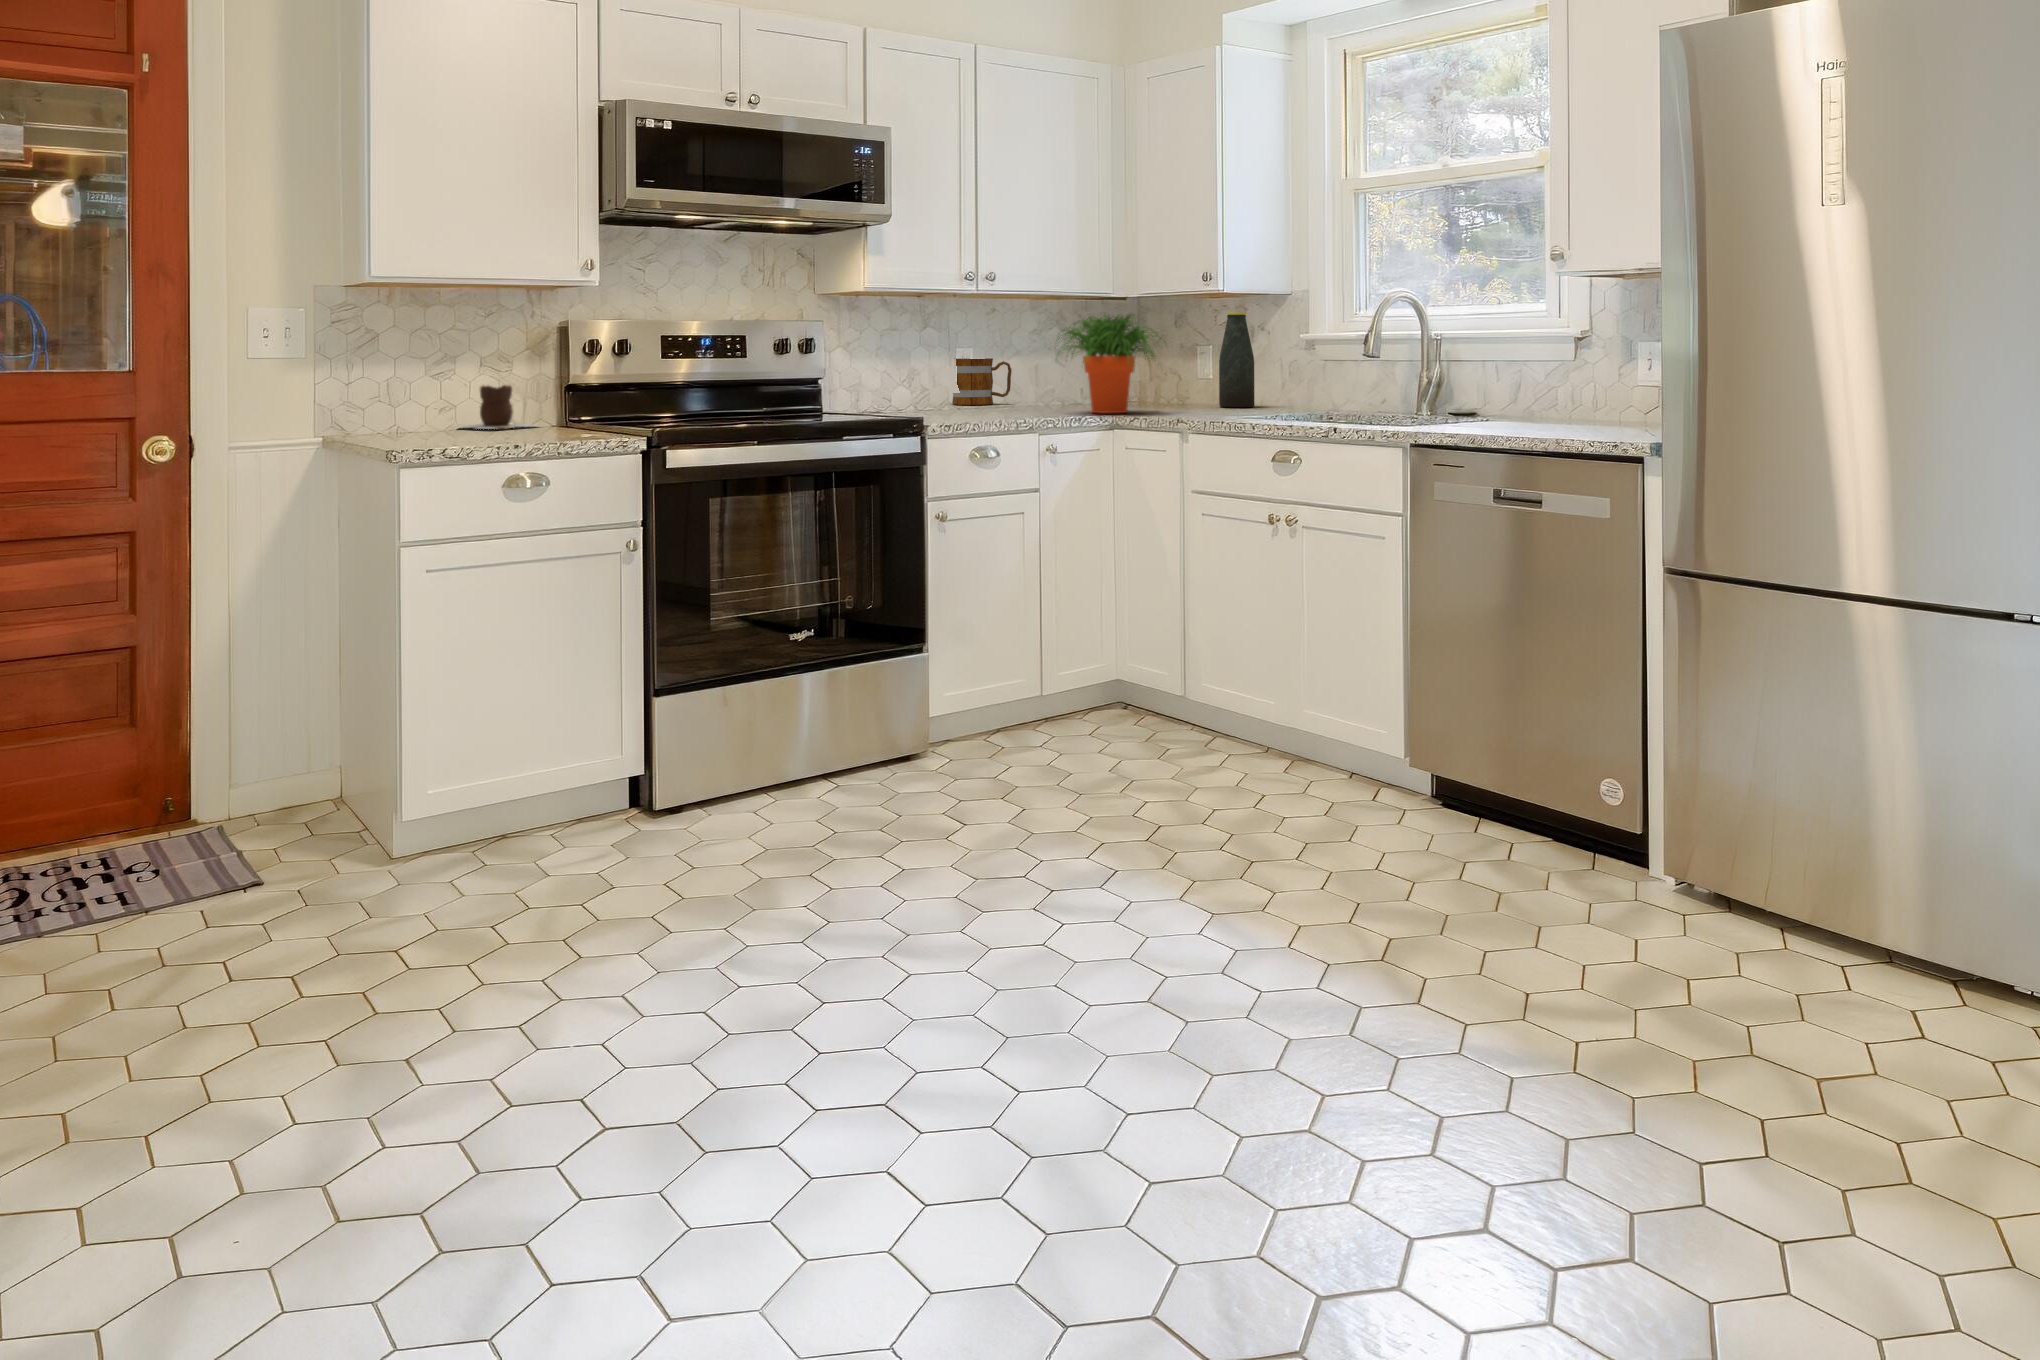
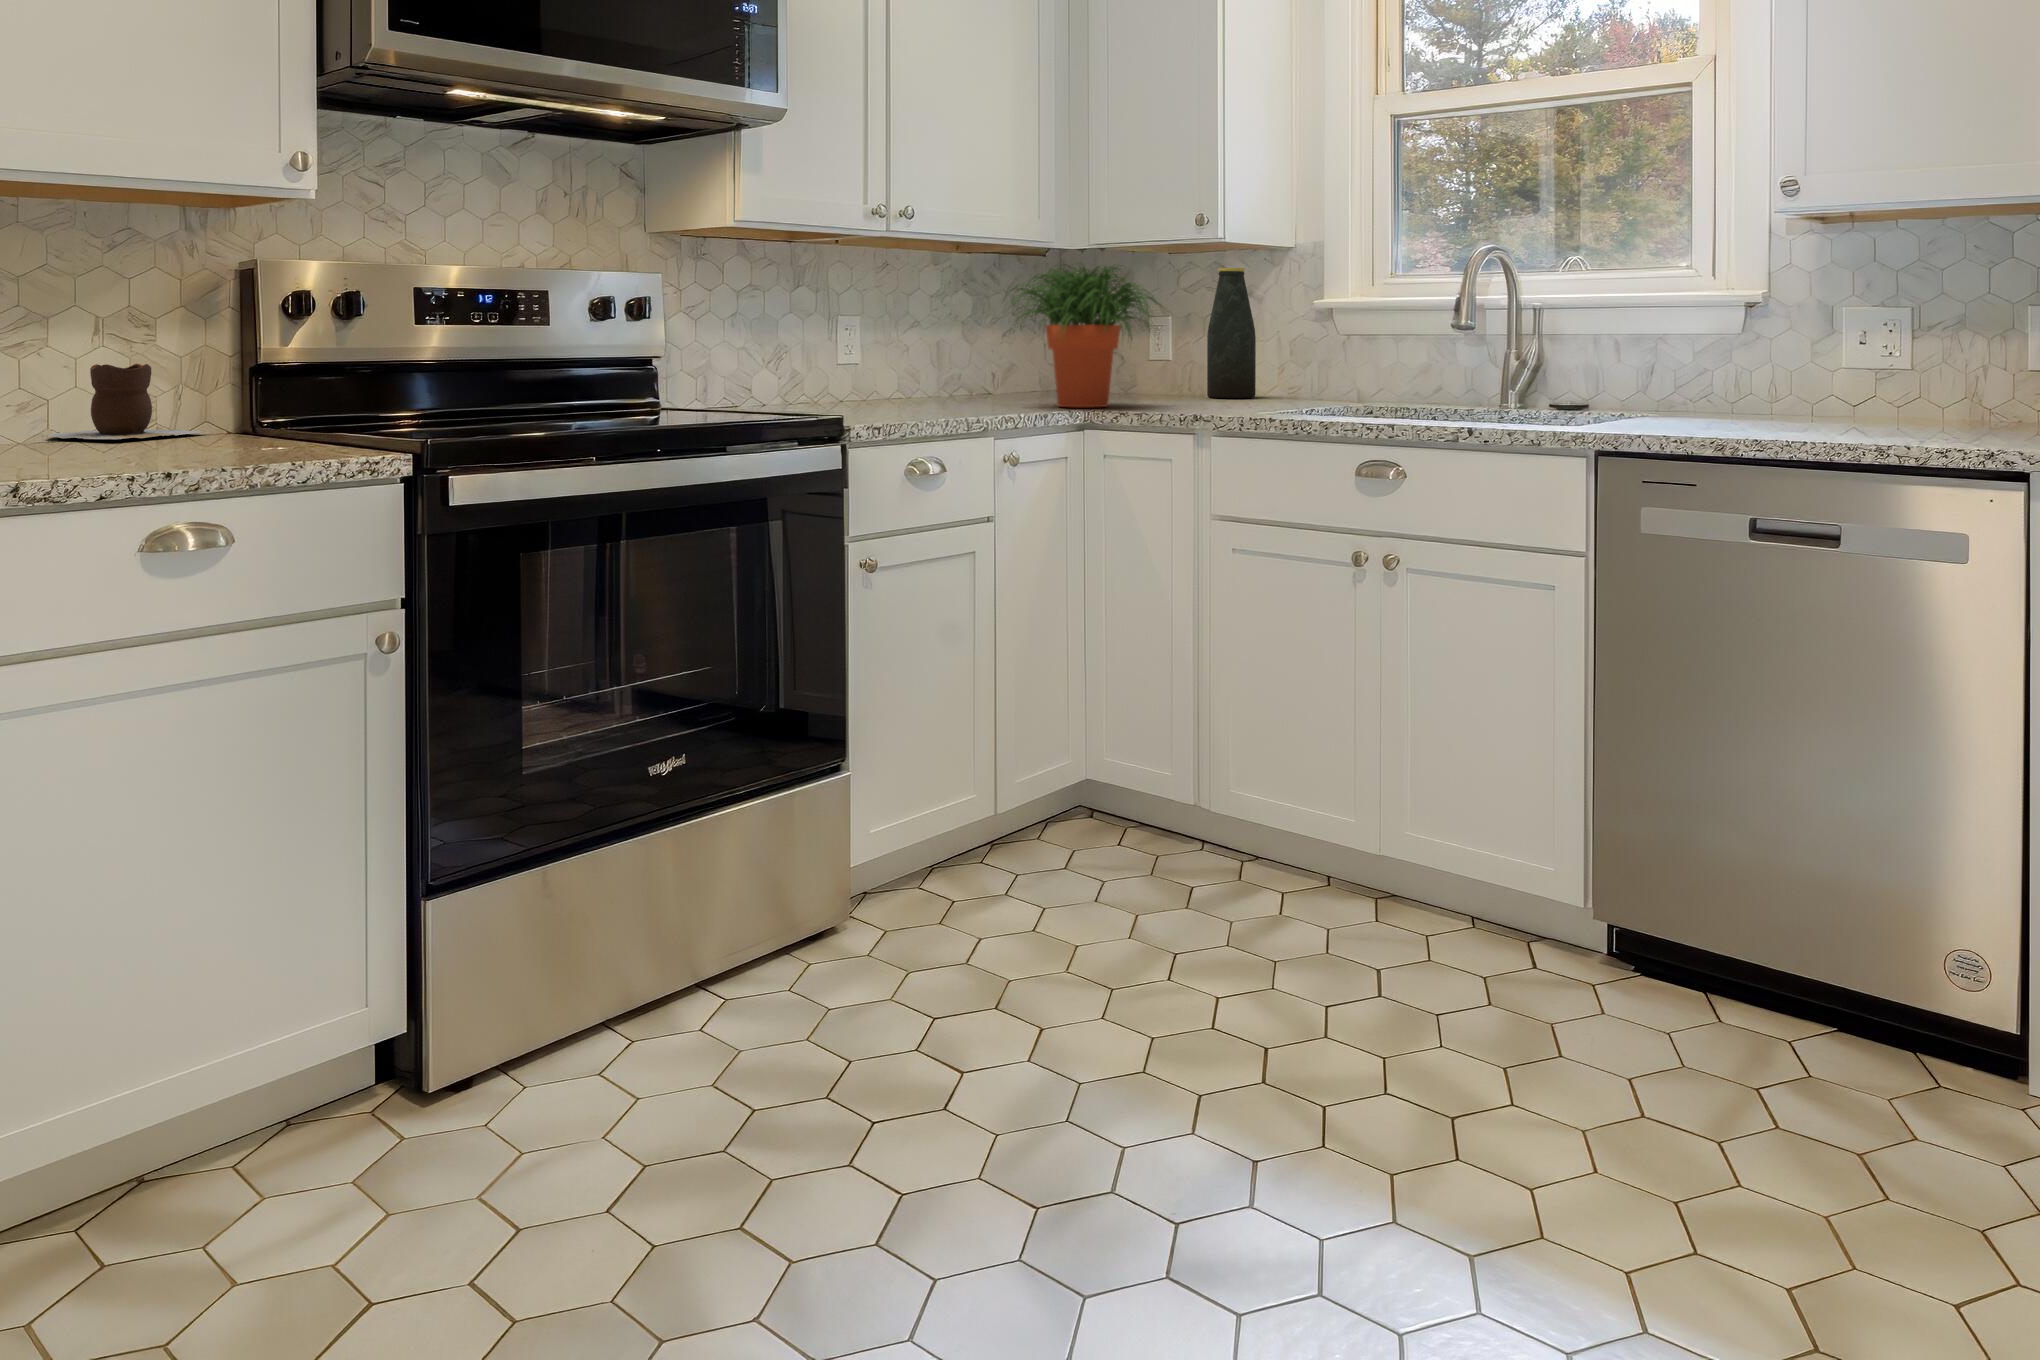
mug: present [952,358,1011,405] -> none [829,330,914,395]

